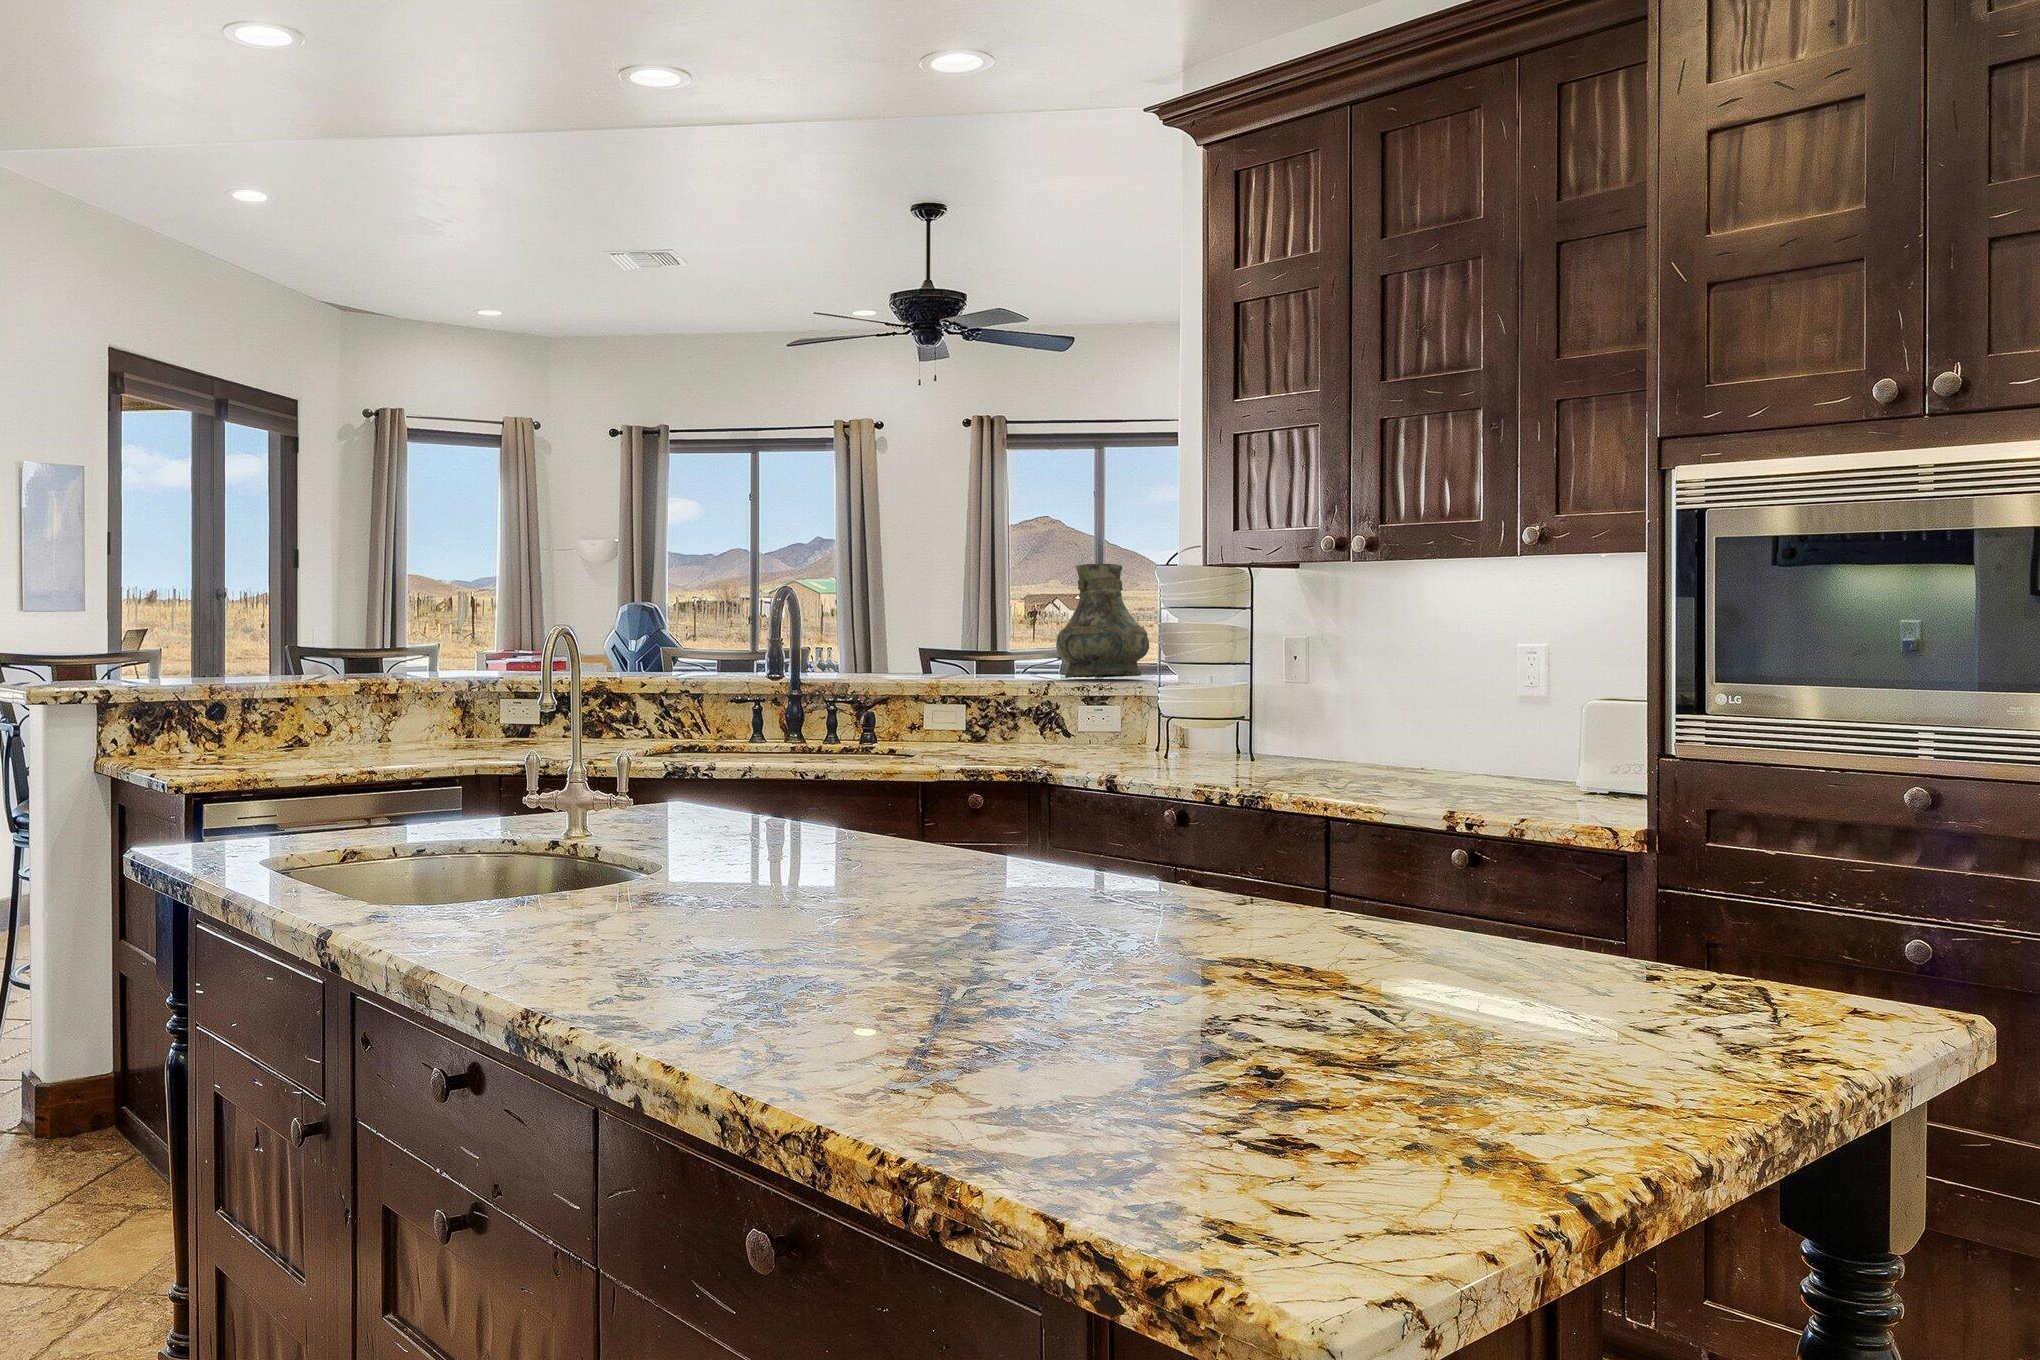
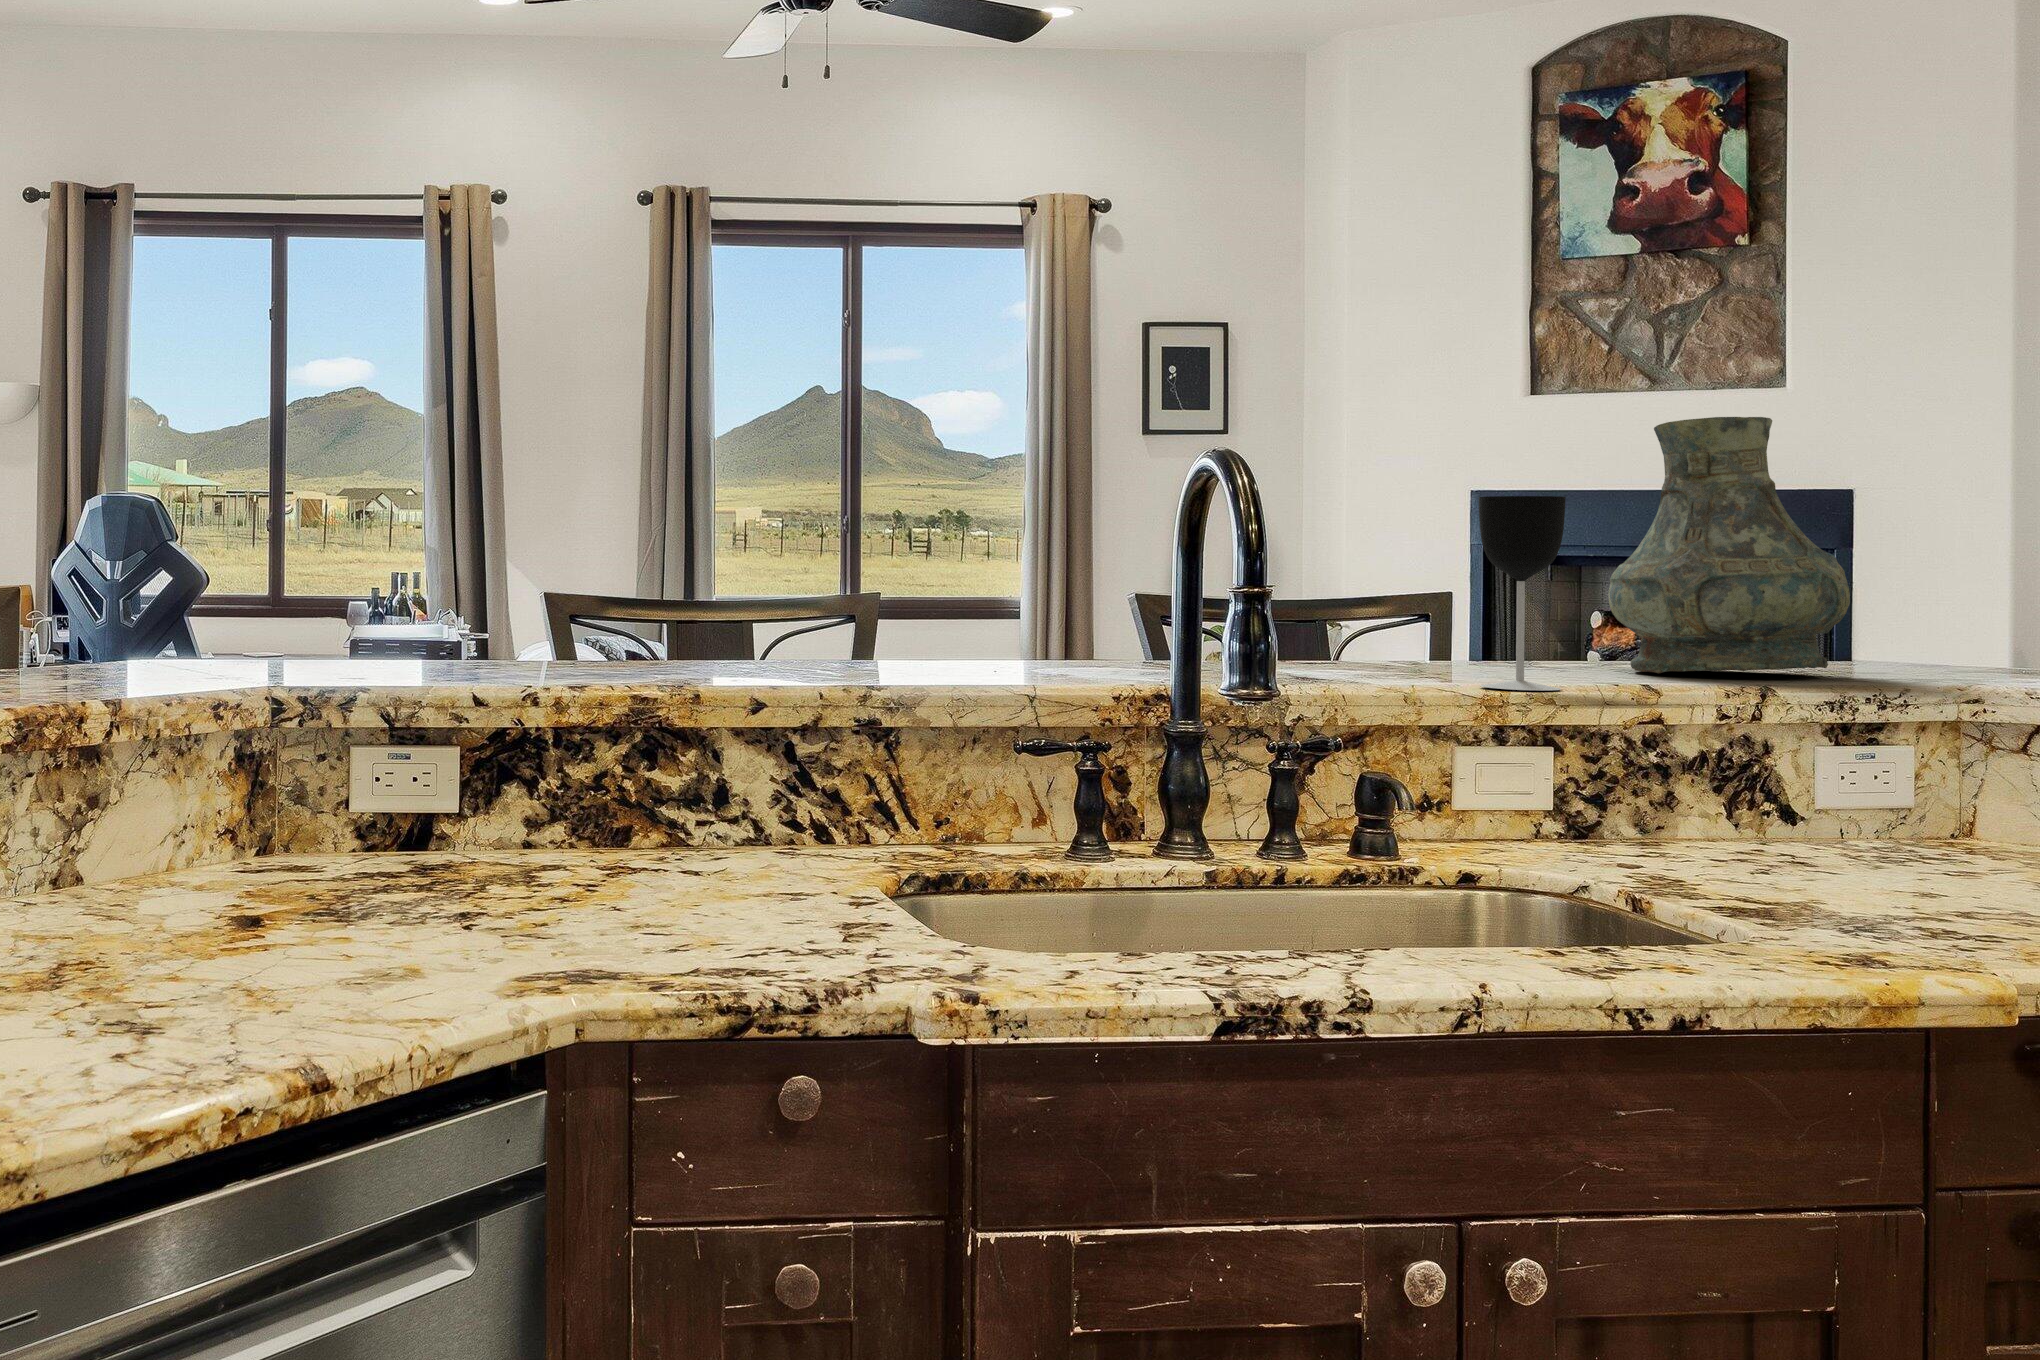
wine glass: none [933,601,965,681] -> present [1479,496,1566,691]

